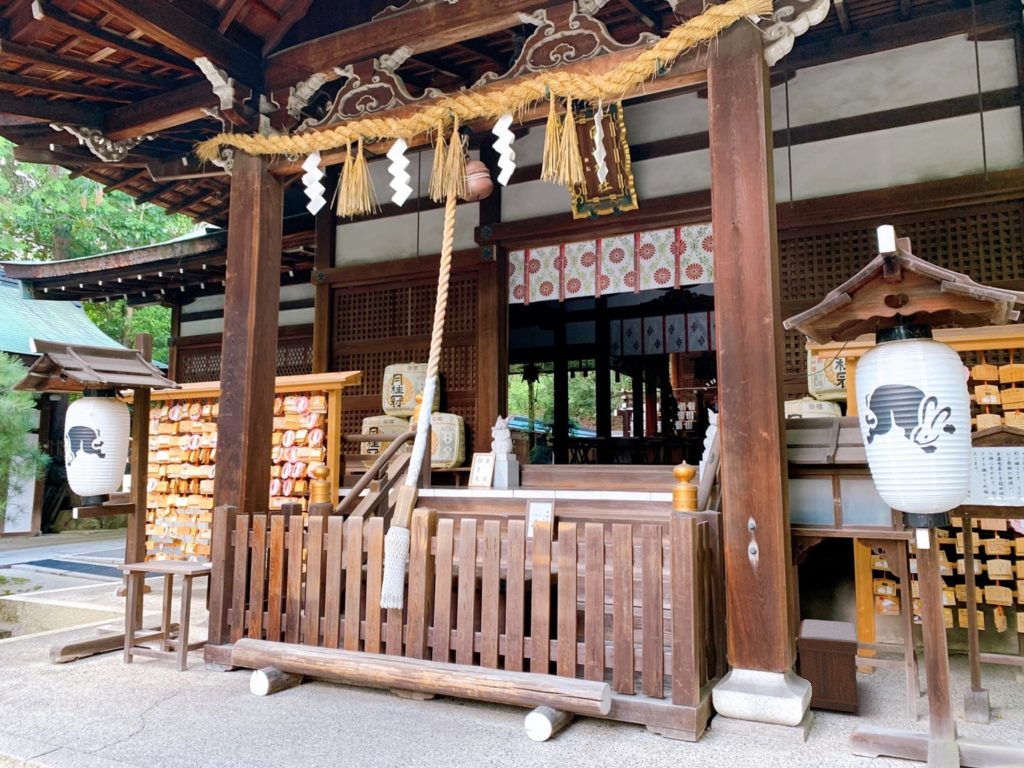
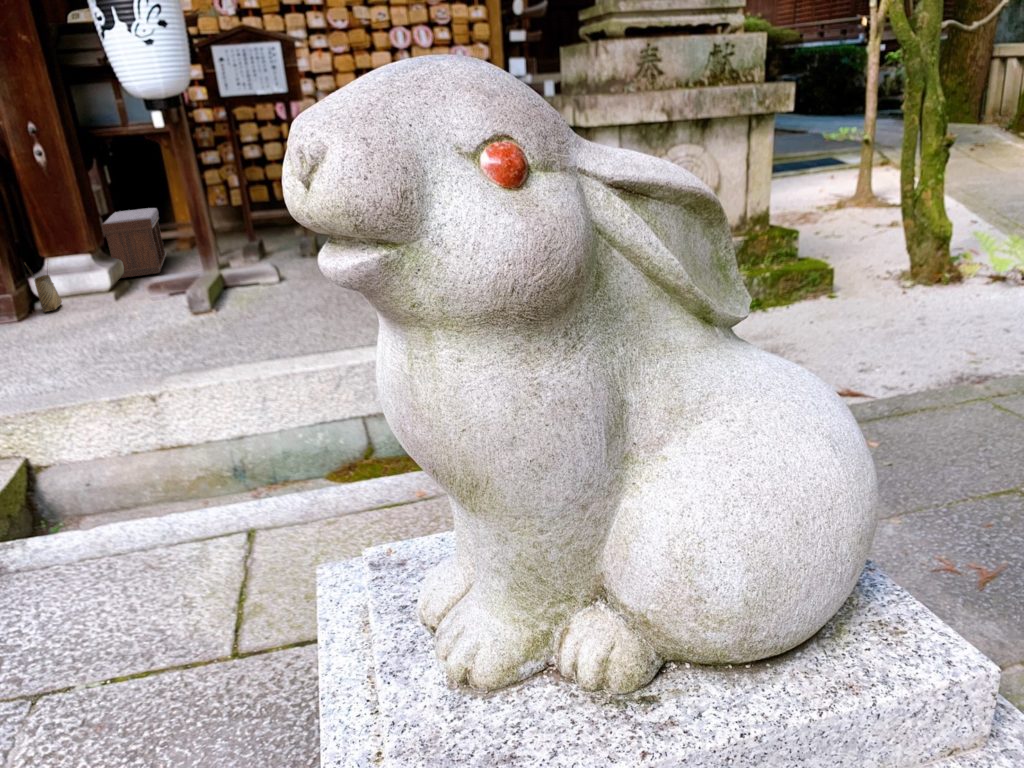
woven basket: none [717,673,745,740] -> present [34,274,62,312]

